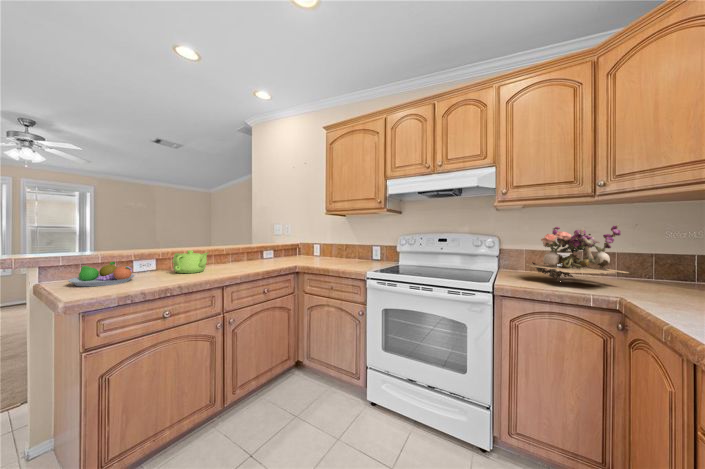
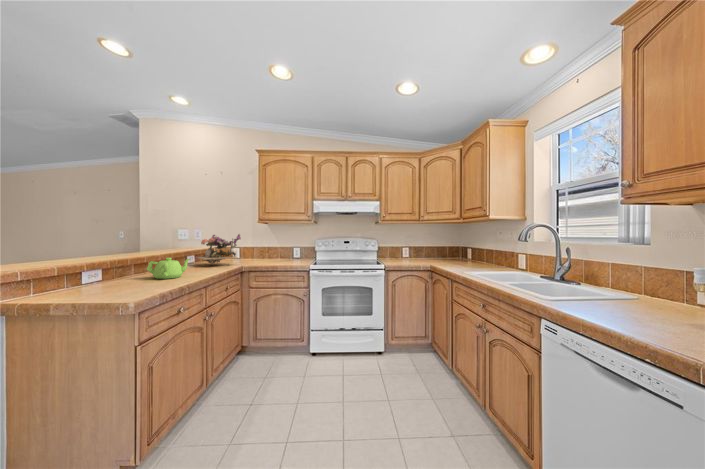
flower arrangement: present [527,224,629,280] -> present [198,234,241,264]
fruit bowl: present [68,262,135,287] -> none [92,272,153,294]

